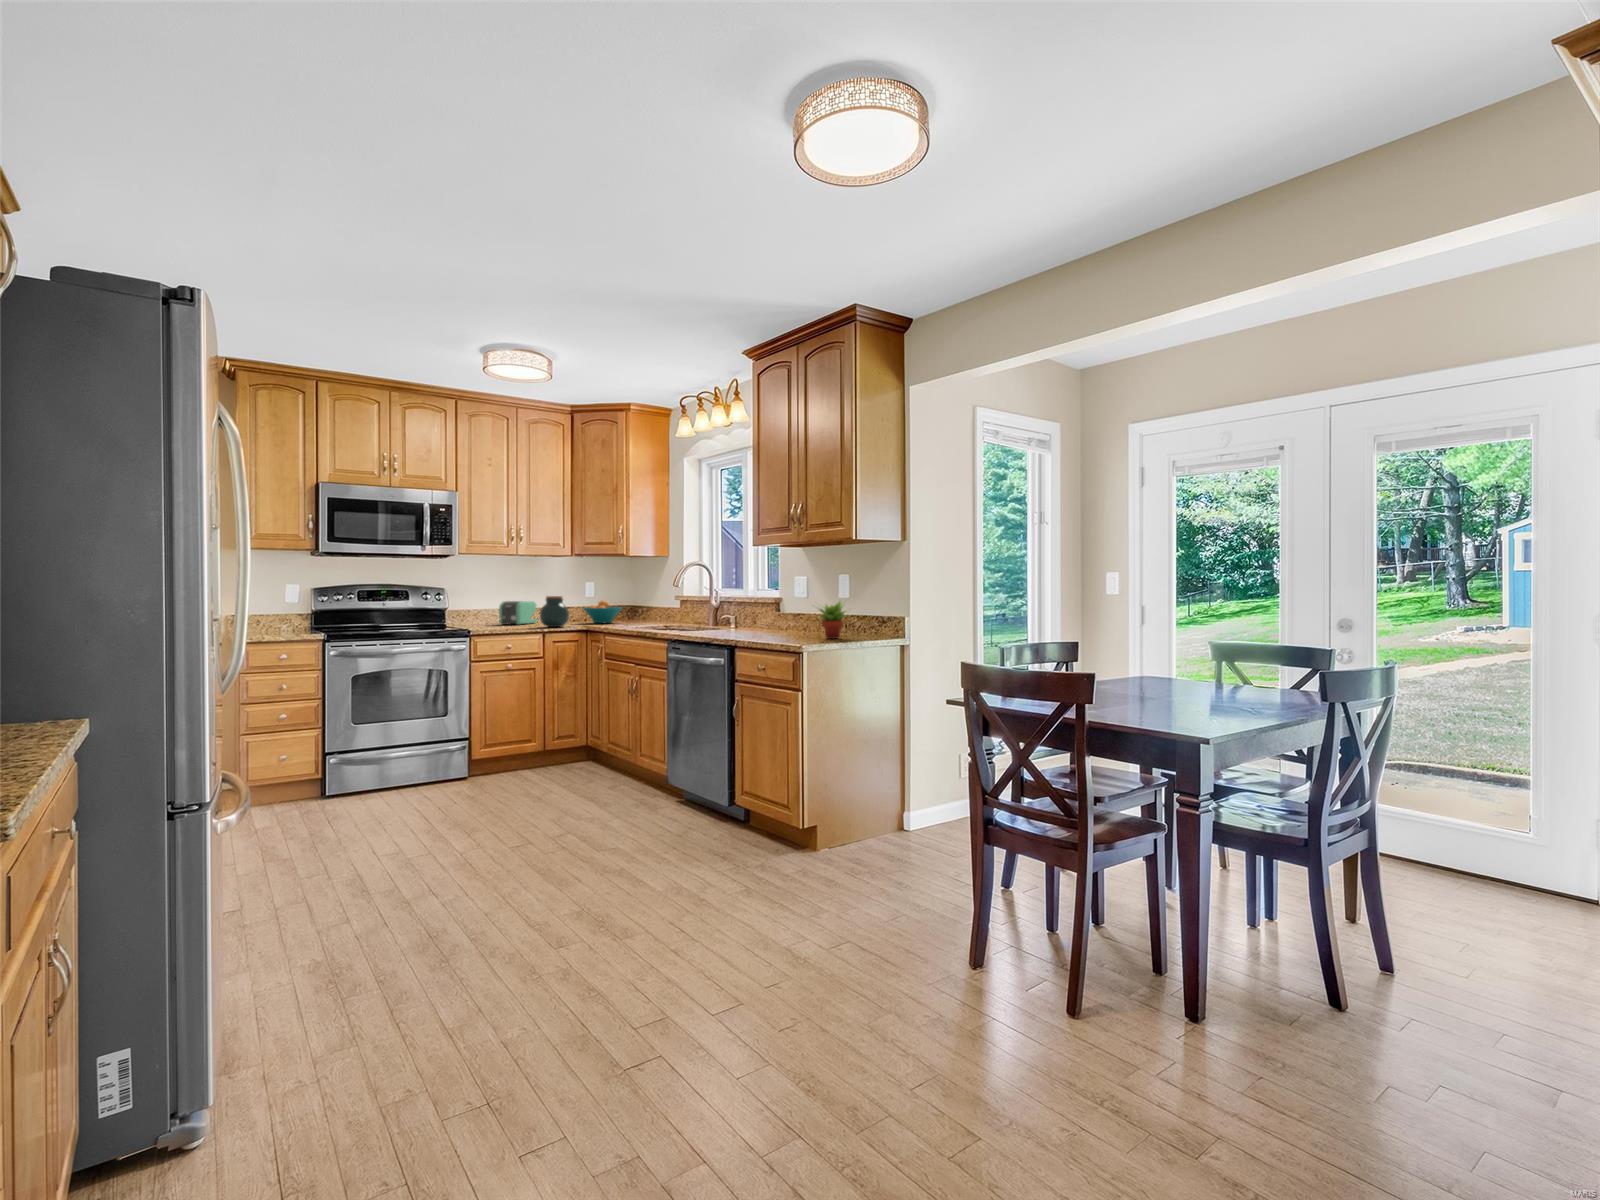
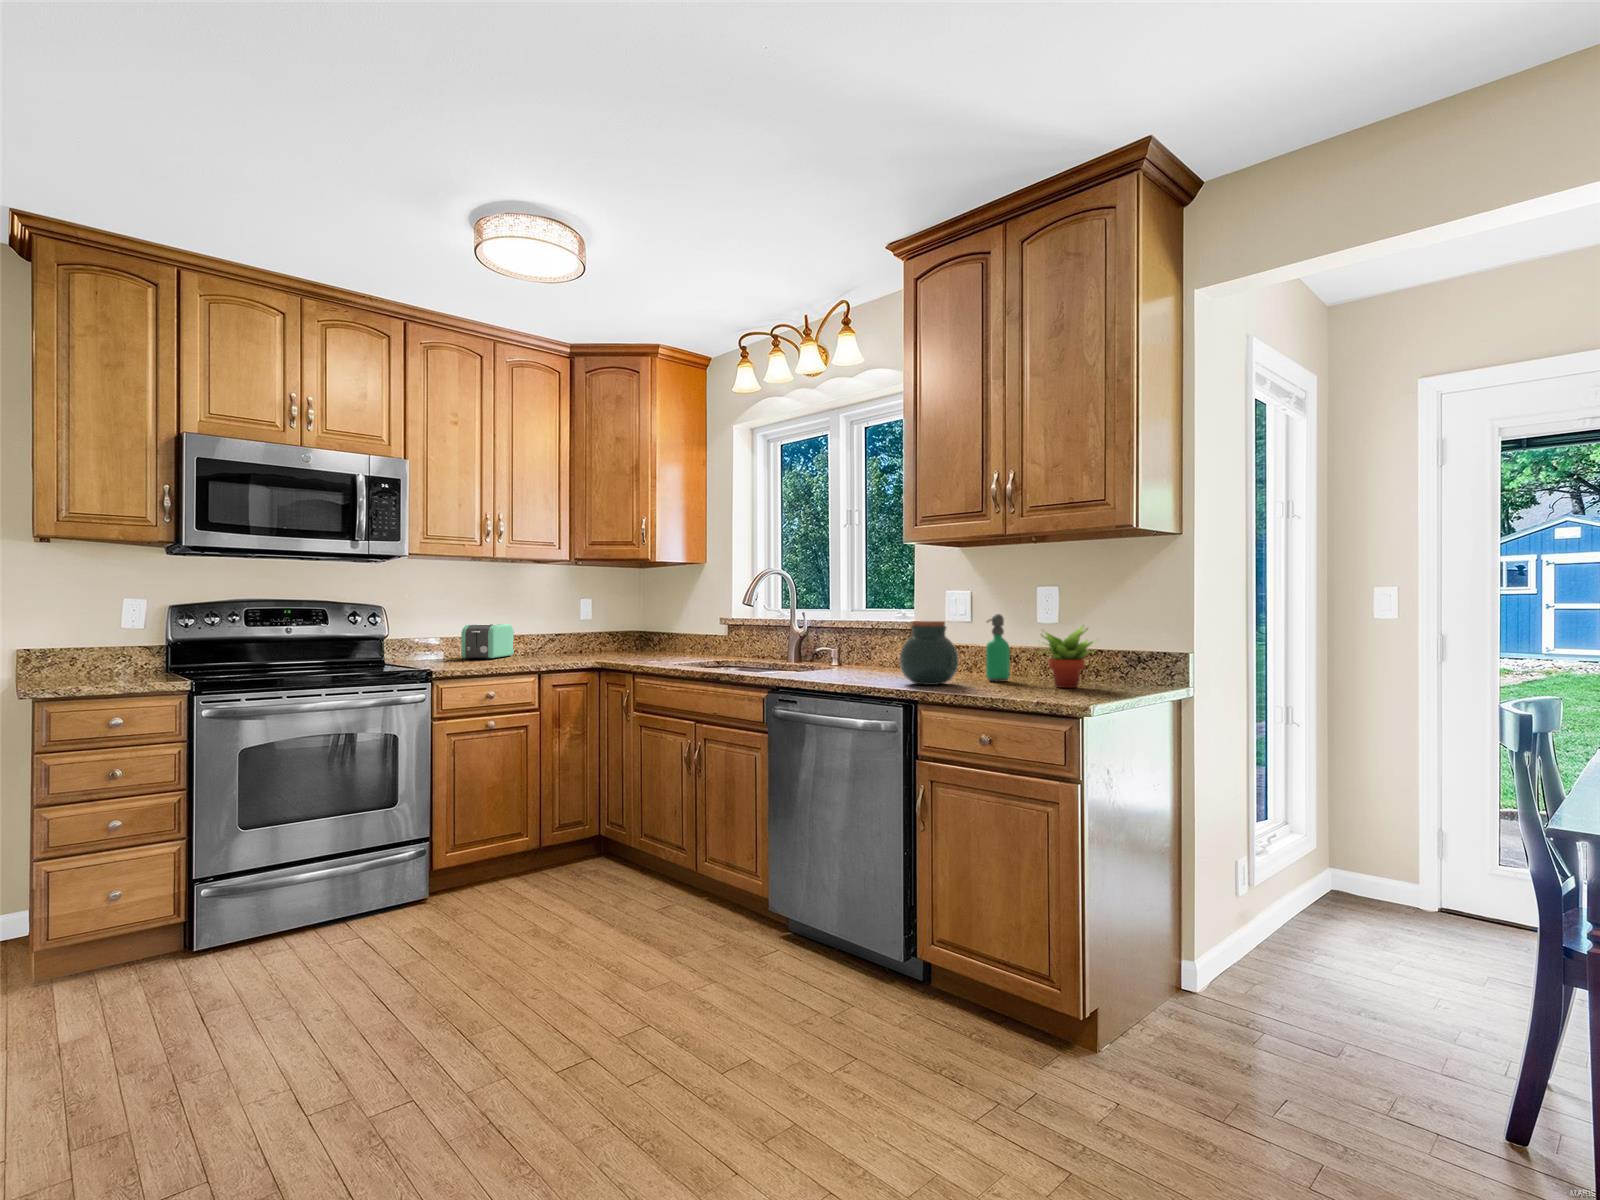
soap dispenser: none [794,593,812,636] -> present [986,614,1010,682]
jar: present [540,596,569,627] -> present [900,621,958,685]
fruit bowl: present [584,600,622,623] -> none [583,623,640,656]

